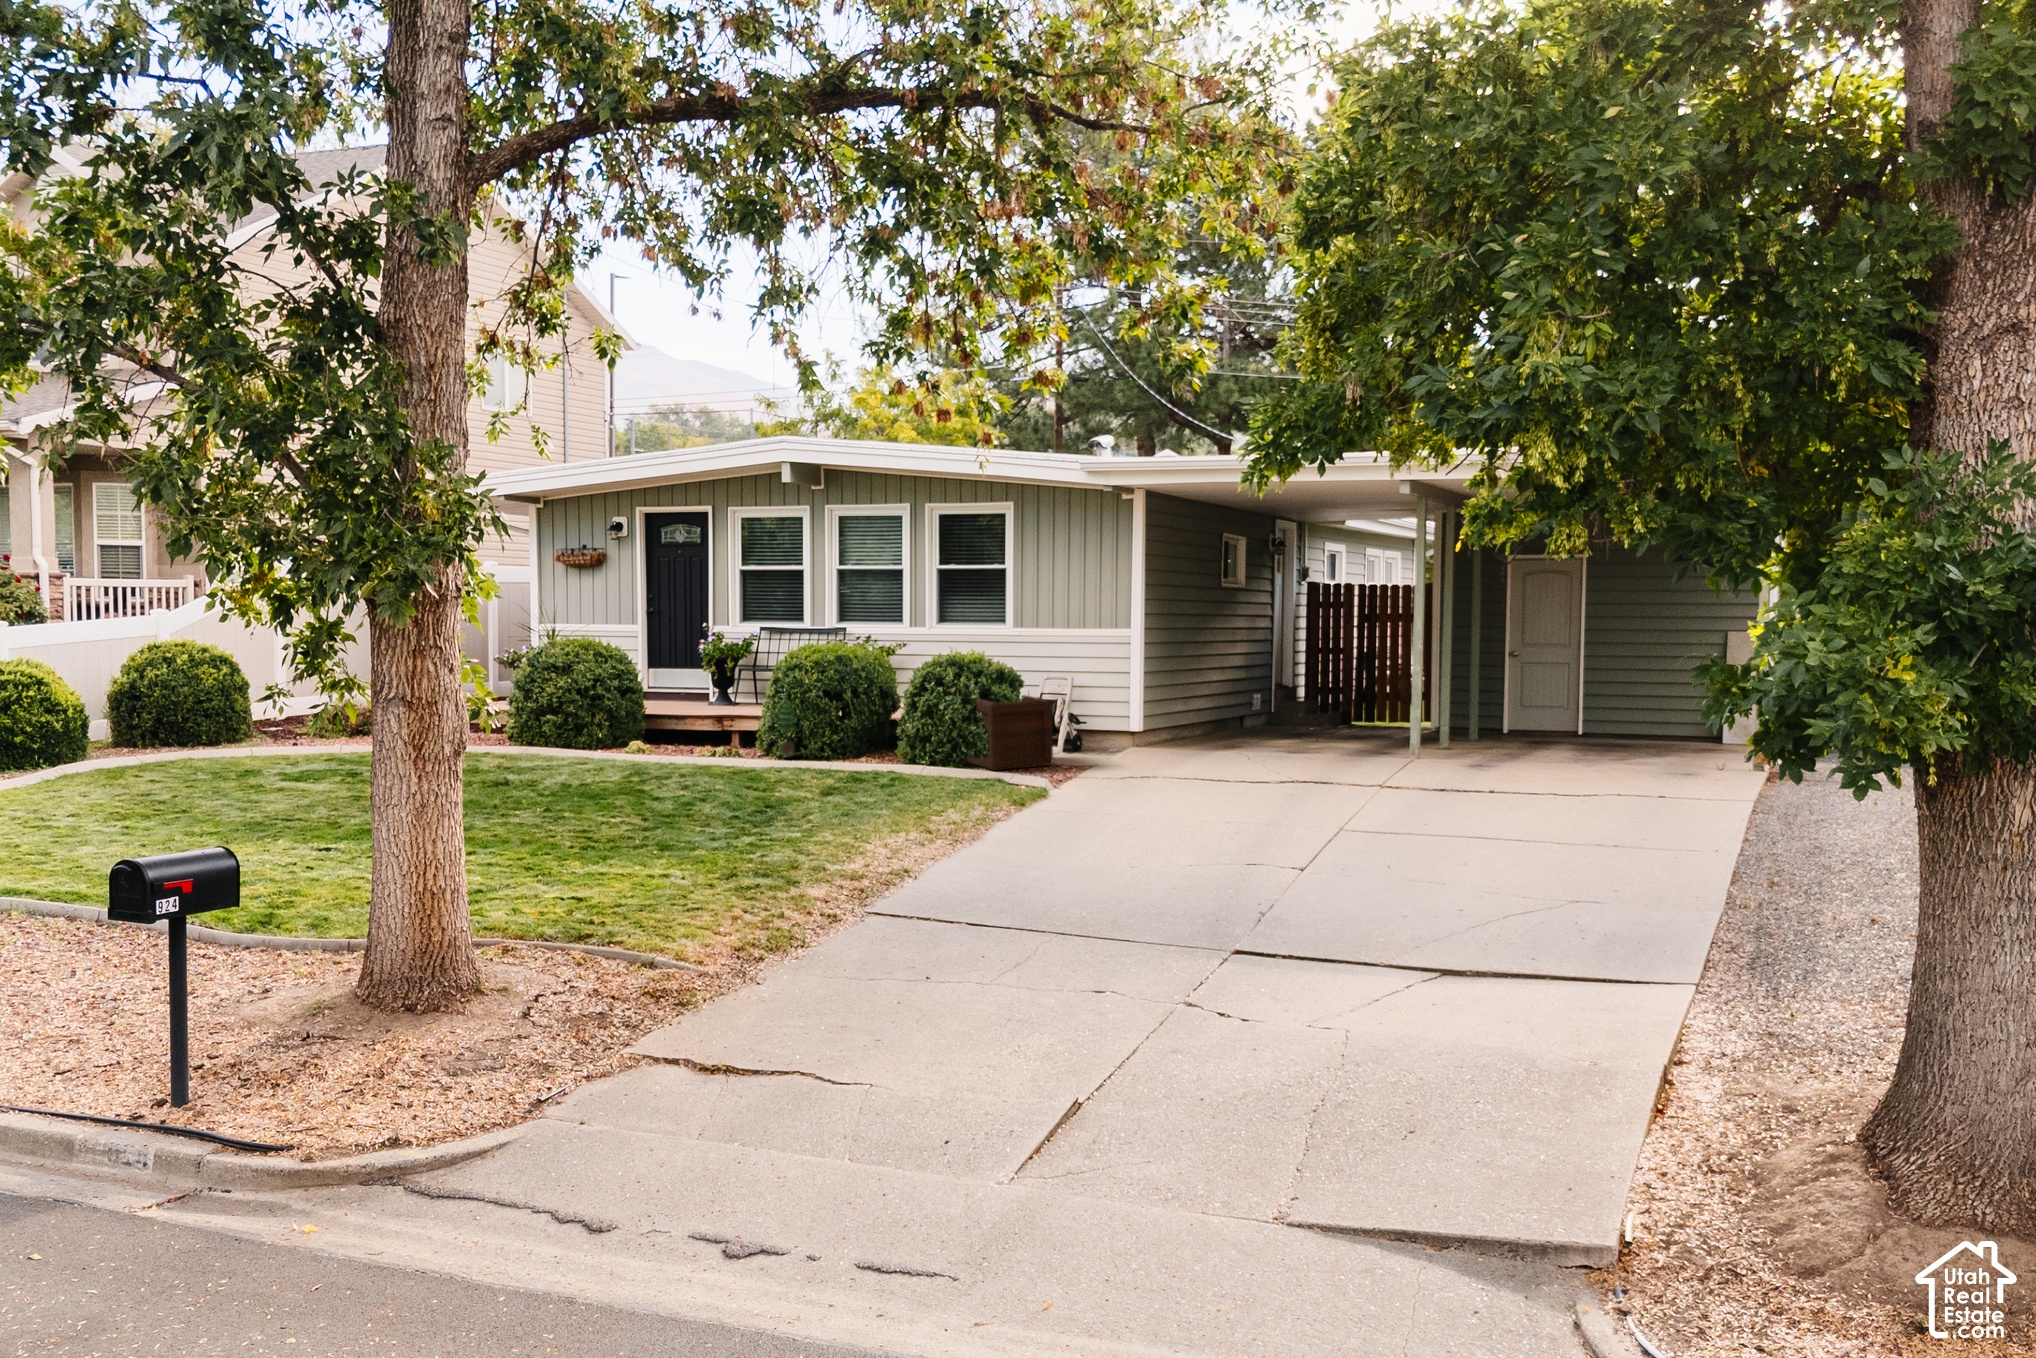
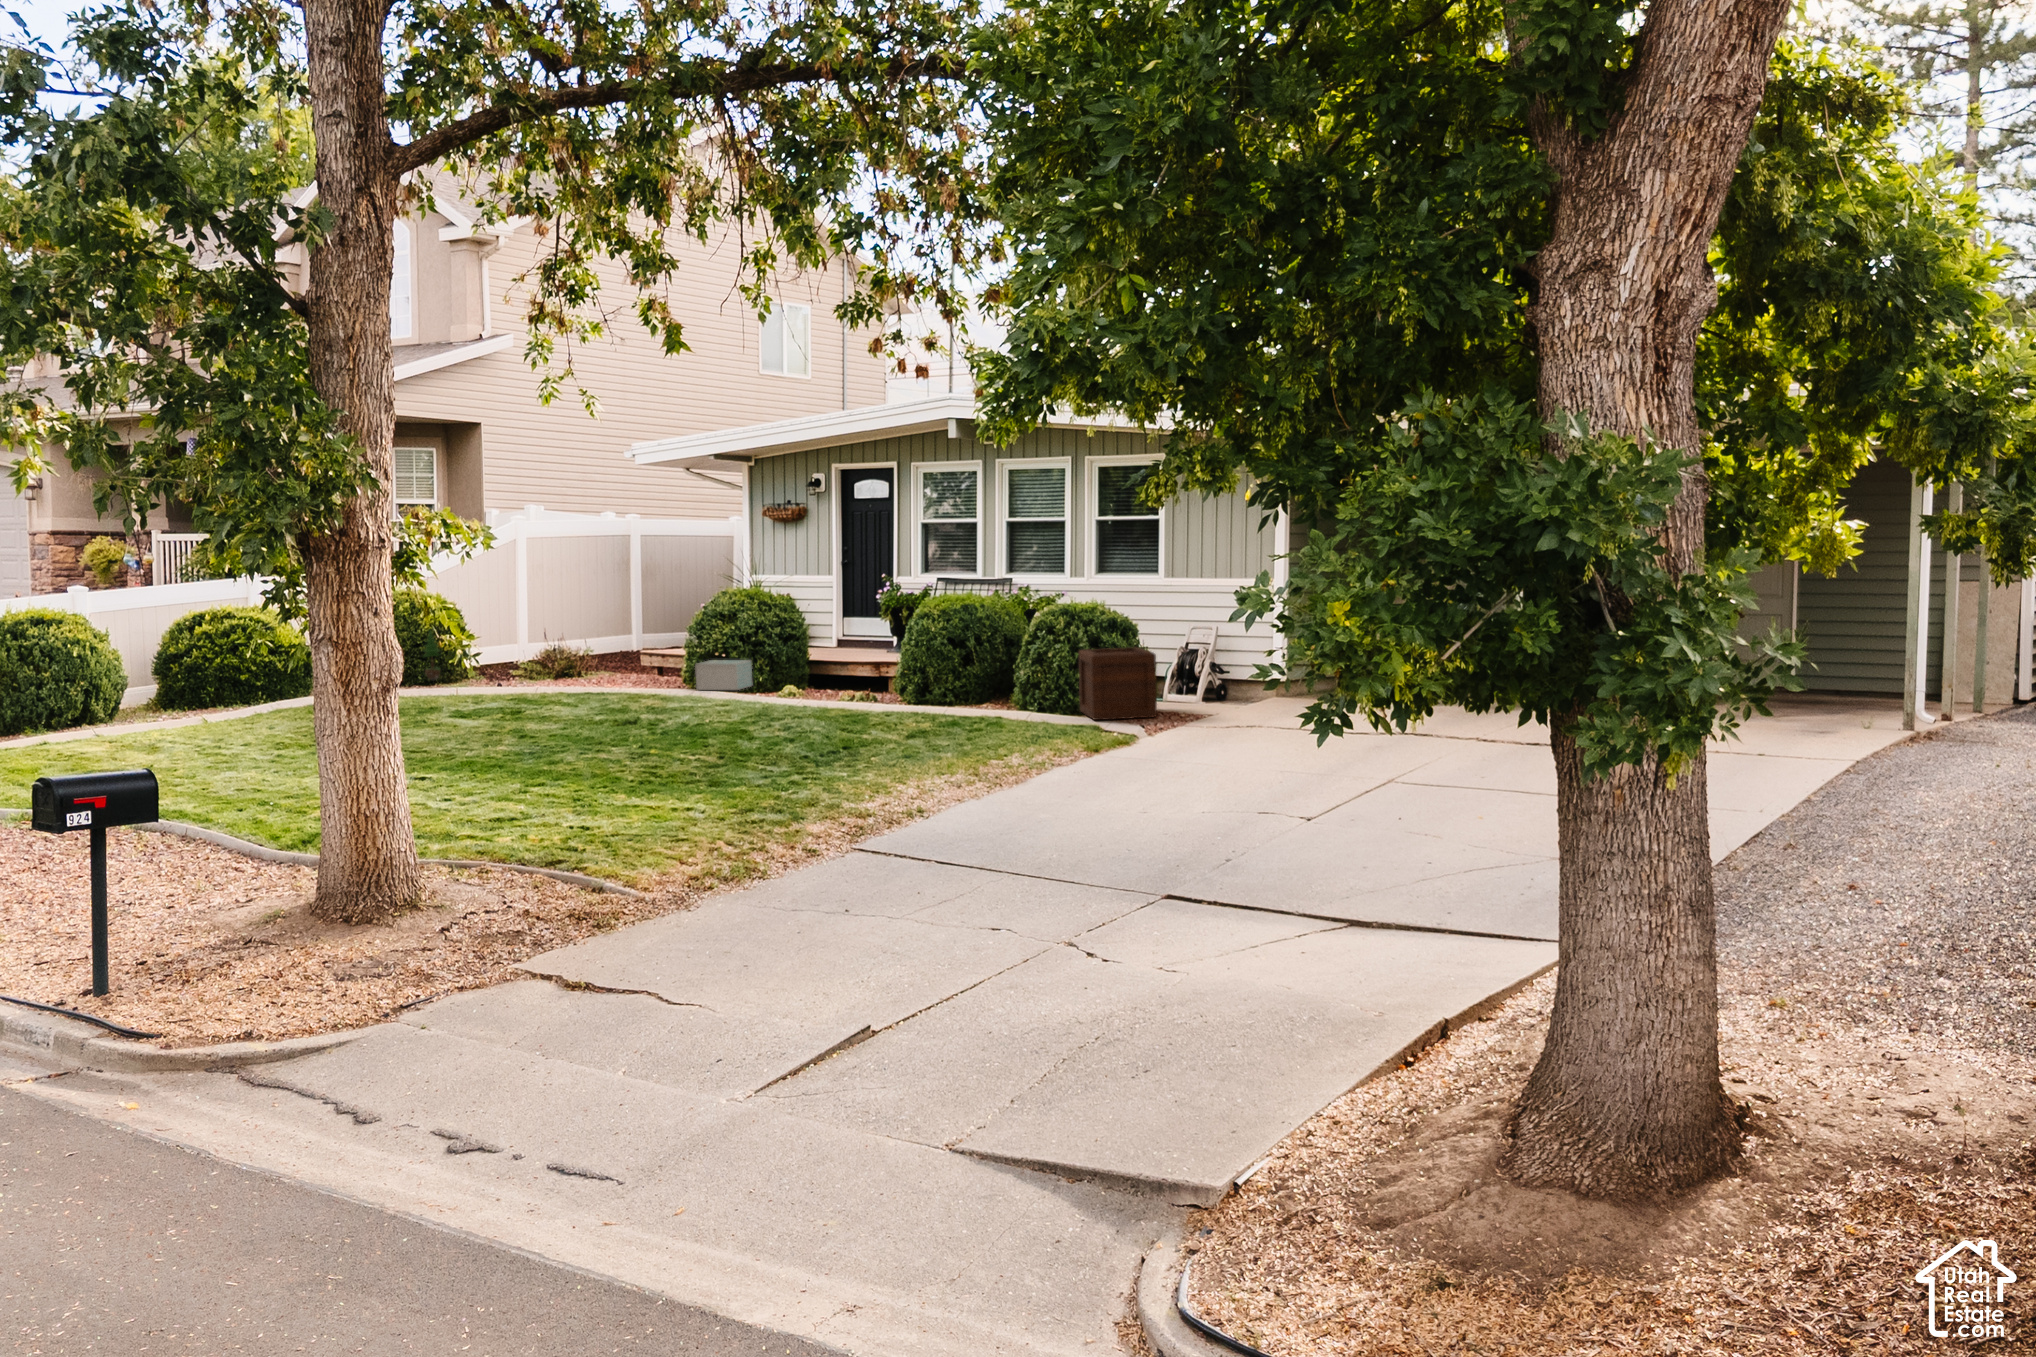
potted tree: present [778,698,796,757] -> present [424,630,440,681]
storage box: none [516,718,576,752] -> present [695,660,753,690]

